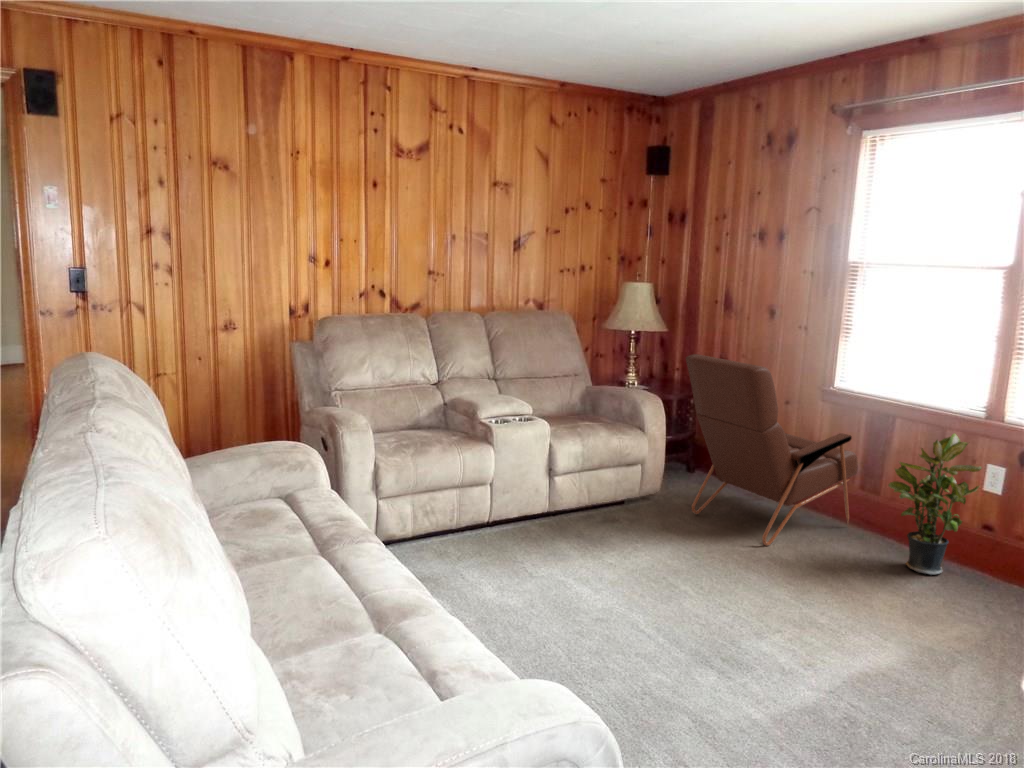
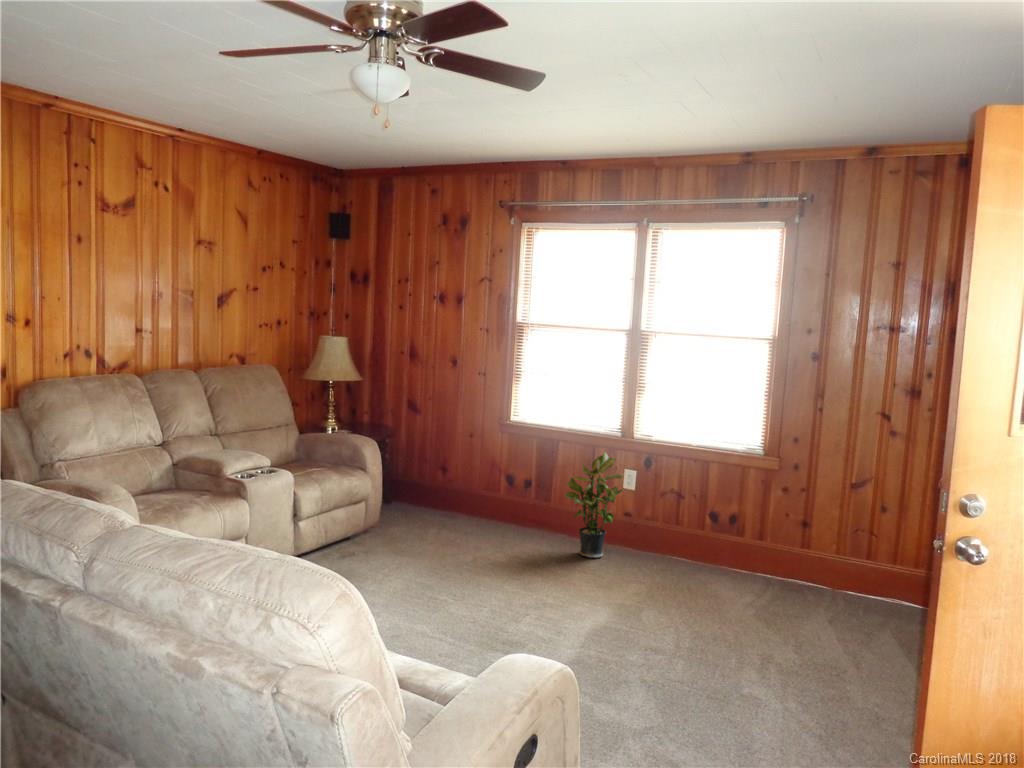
armchair: present [686,354,857,546] -> none [406,402,533,555]

